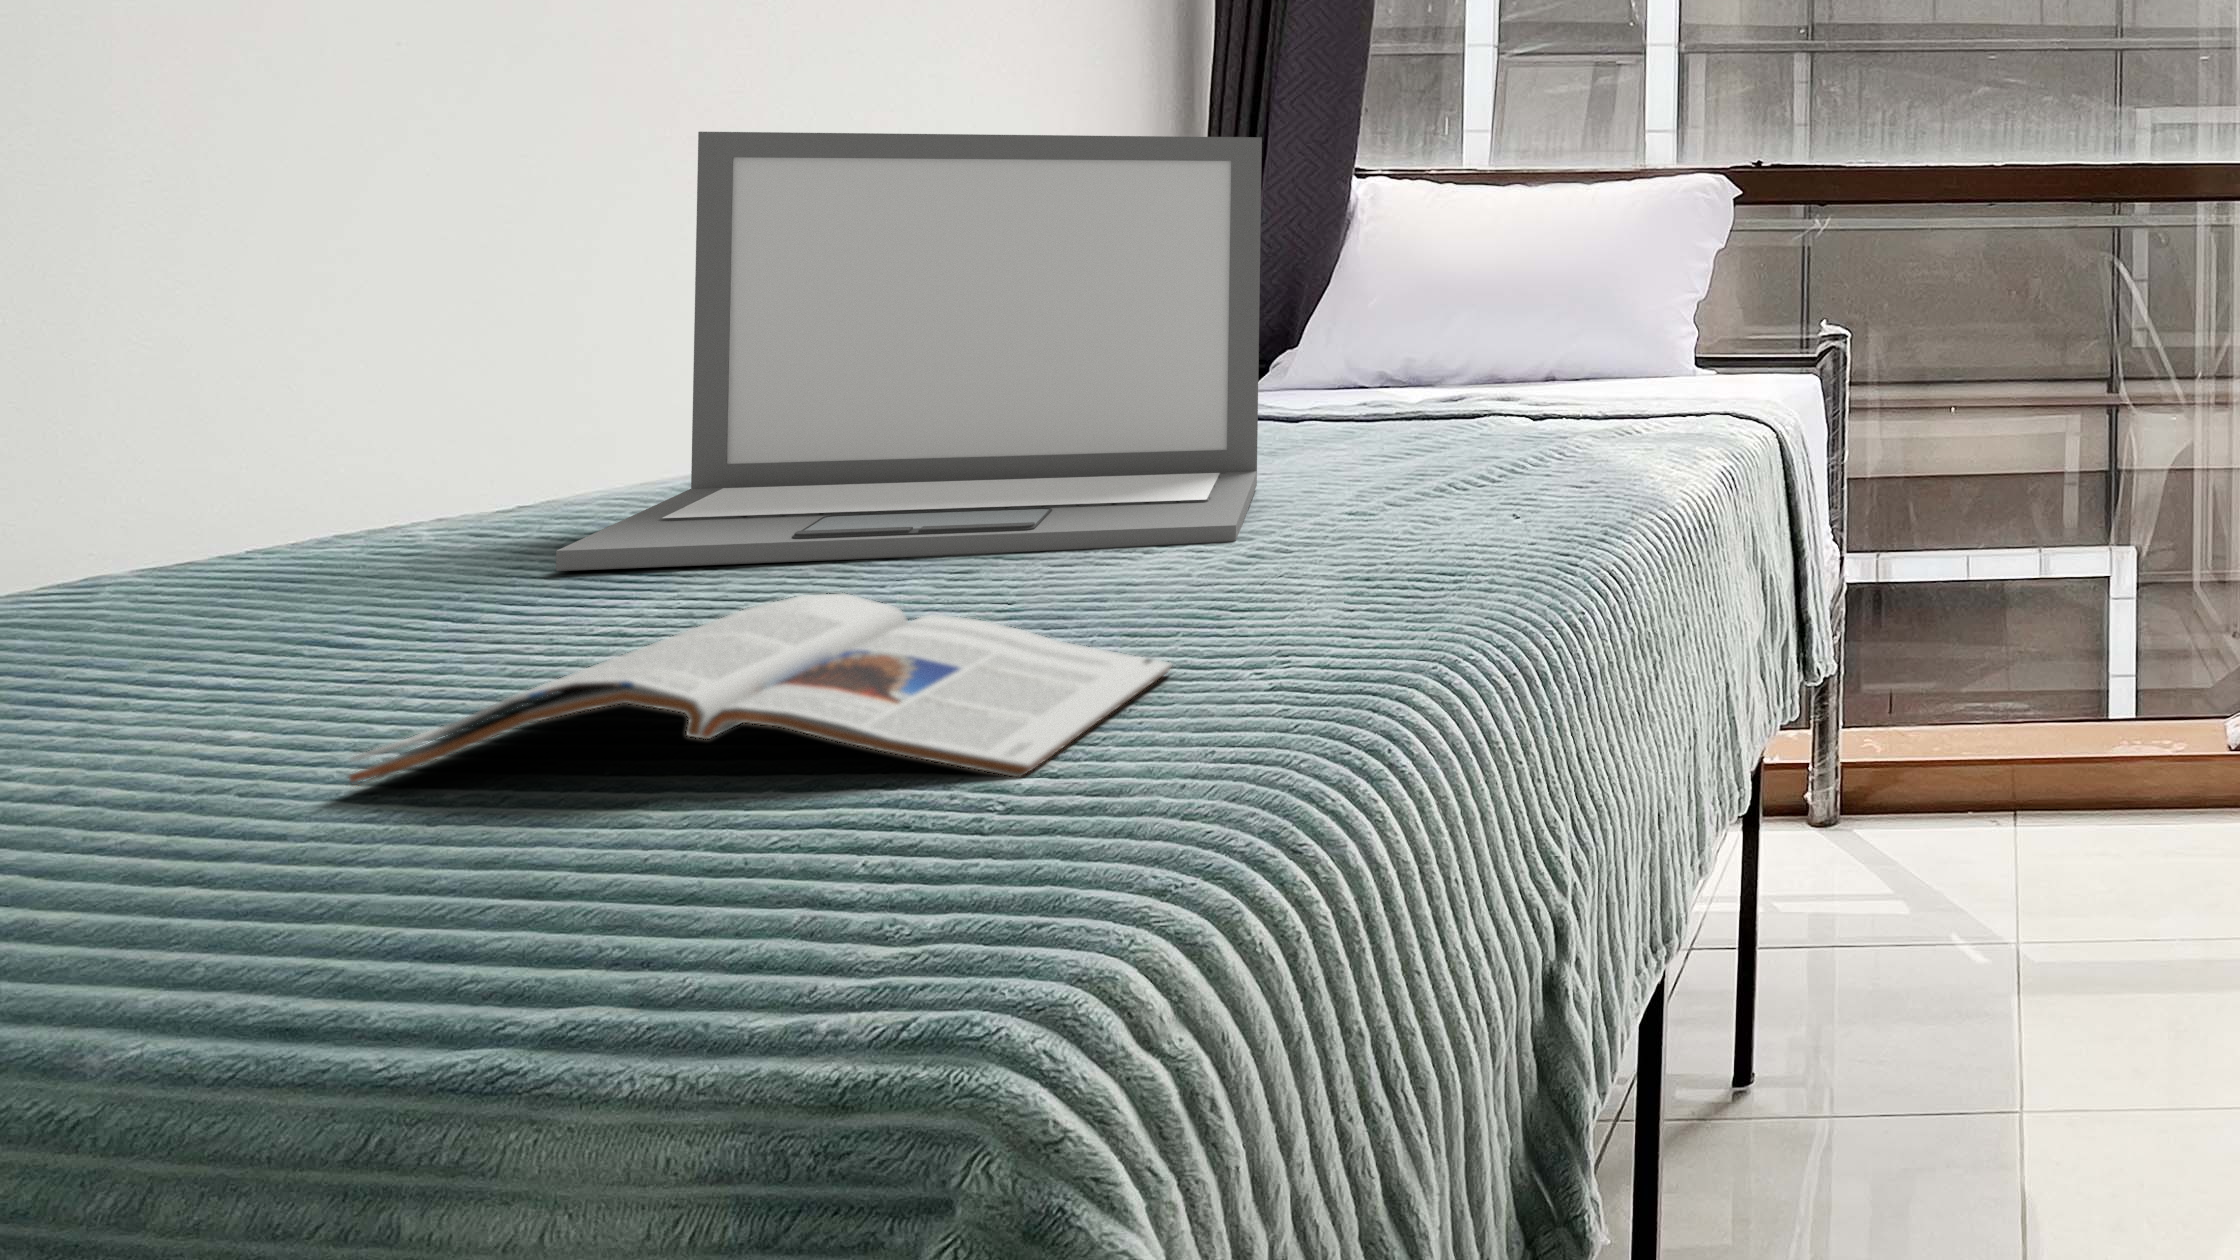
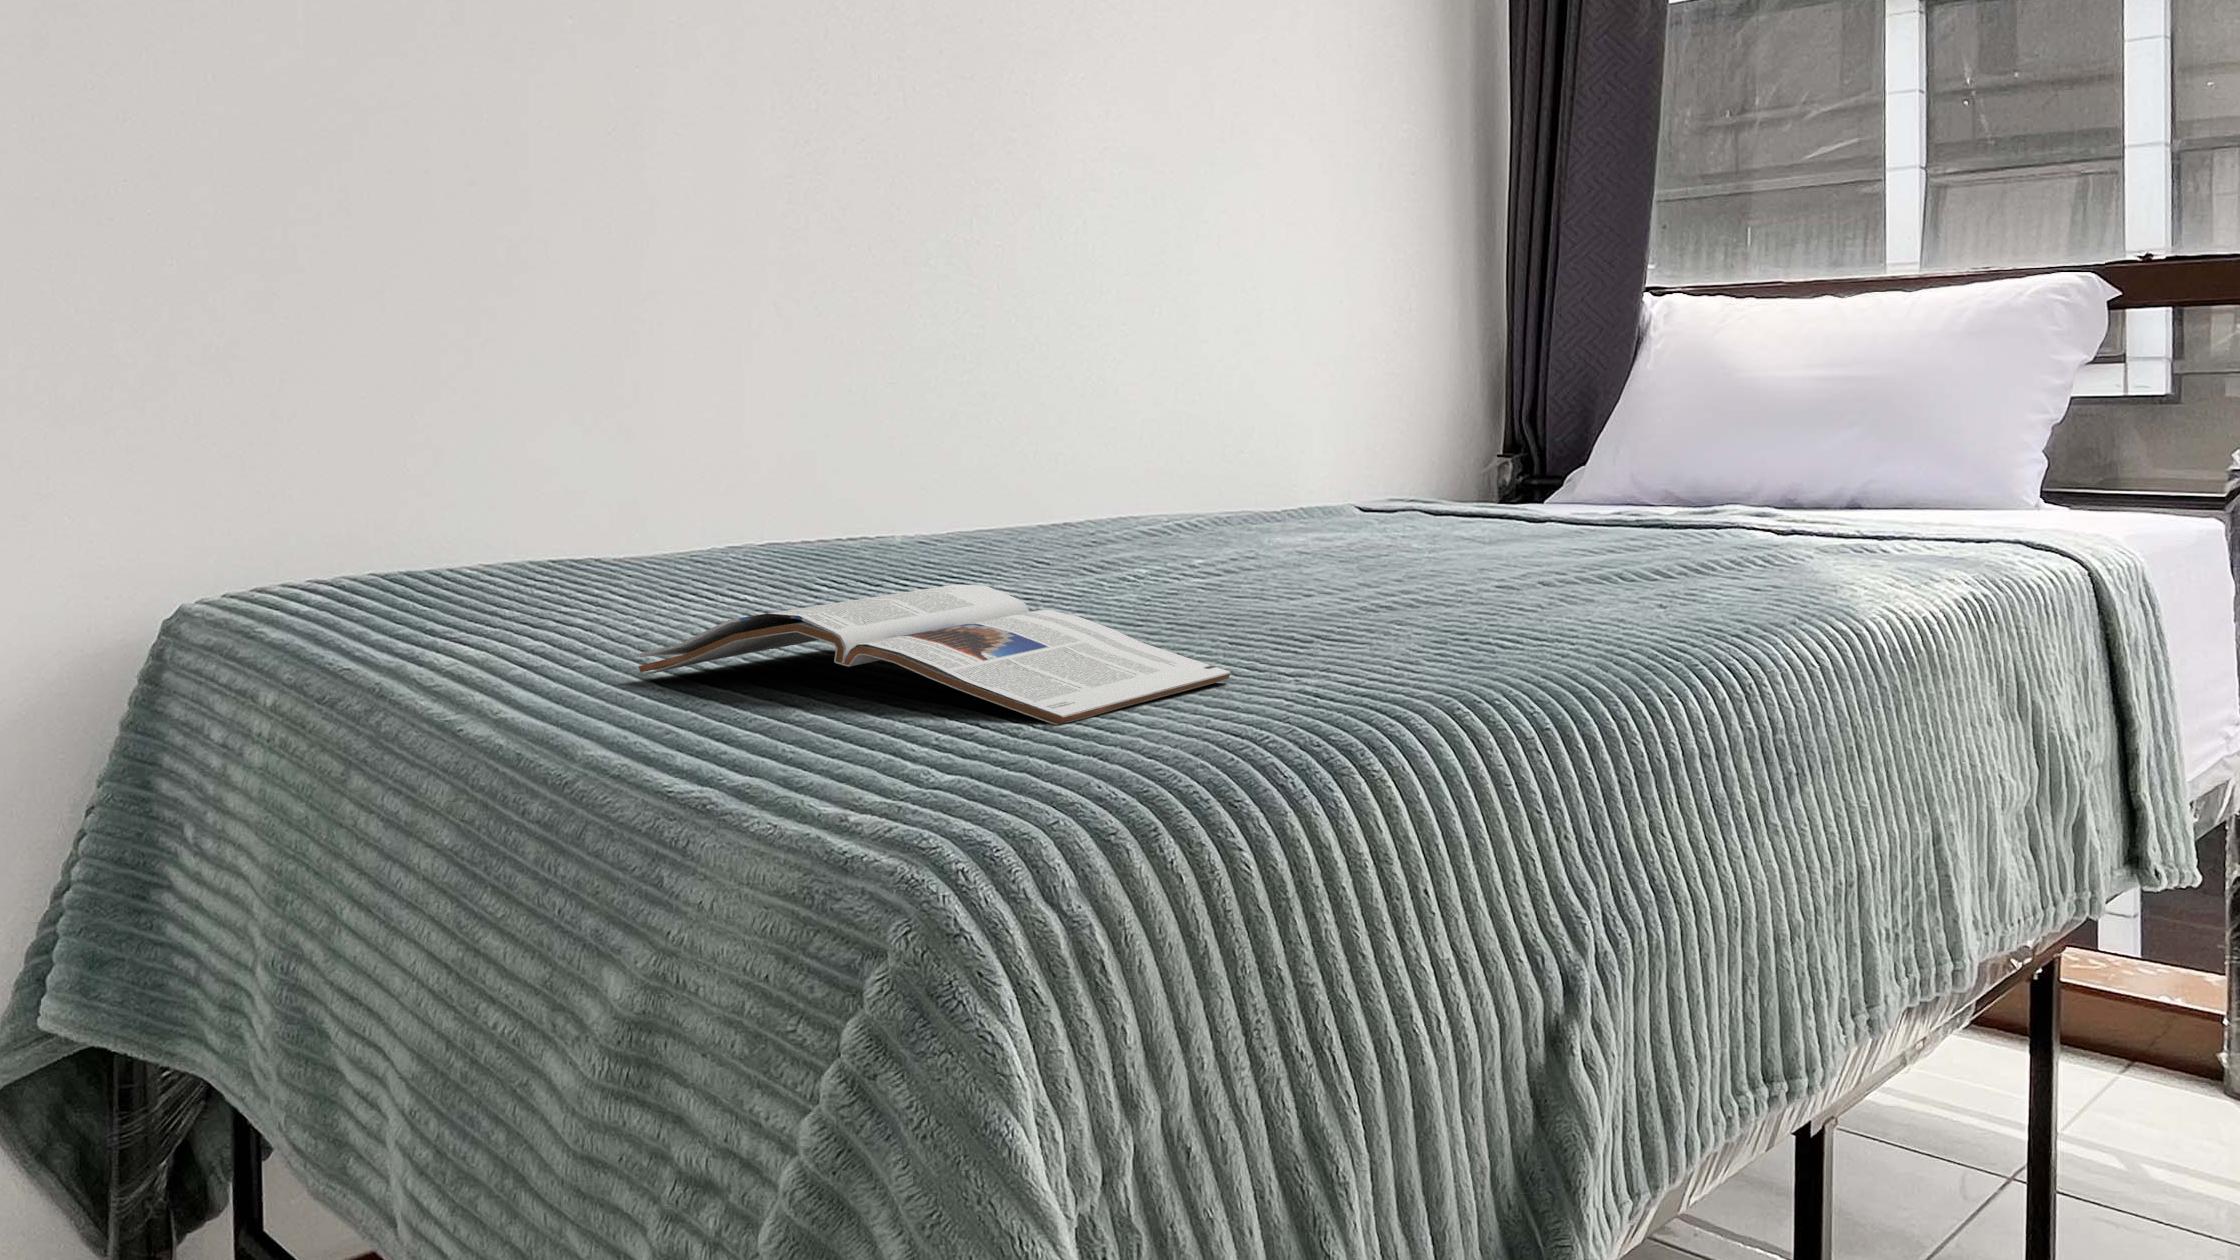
laptop: present [556,132,1262,571] -> none [849,221,1447,610]

